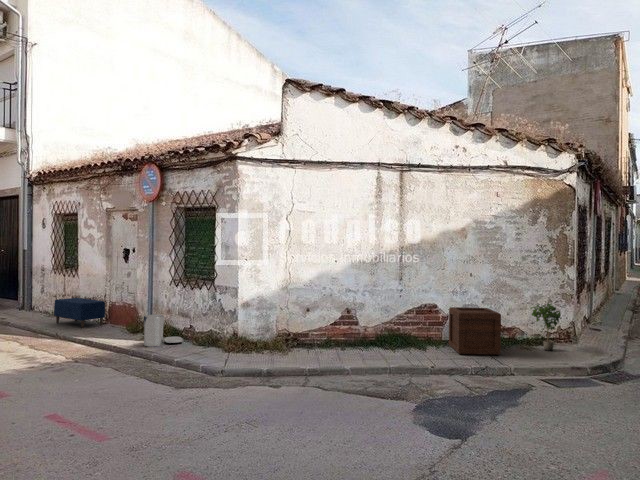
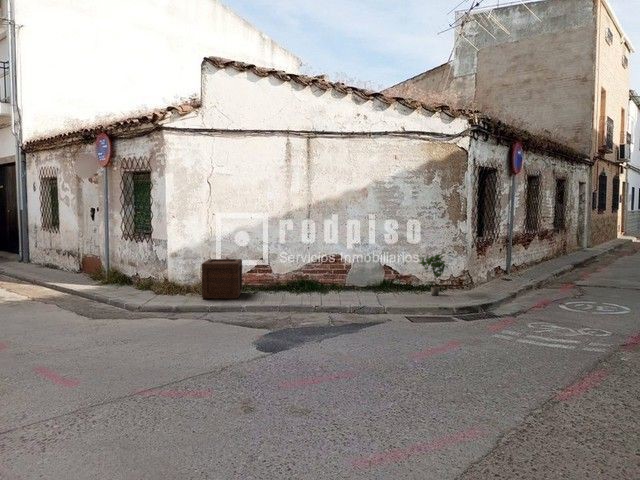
bench: present [54,298,105,328] -> none [38,251,79,276]
wooden crate: present [449,307,501,355] -> present [202,259,242,299]
trash can: present [144,314,183,347] -> none [96,263,130,290]

